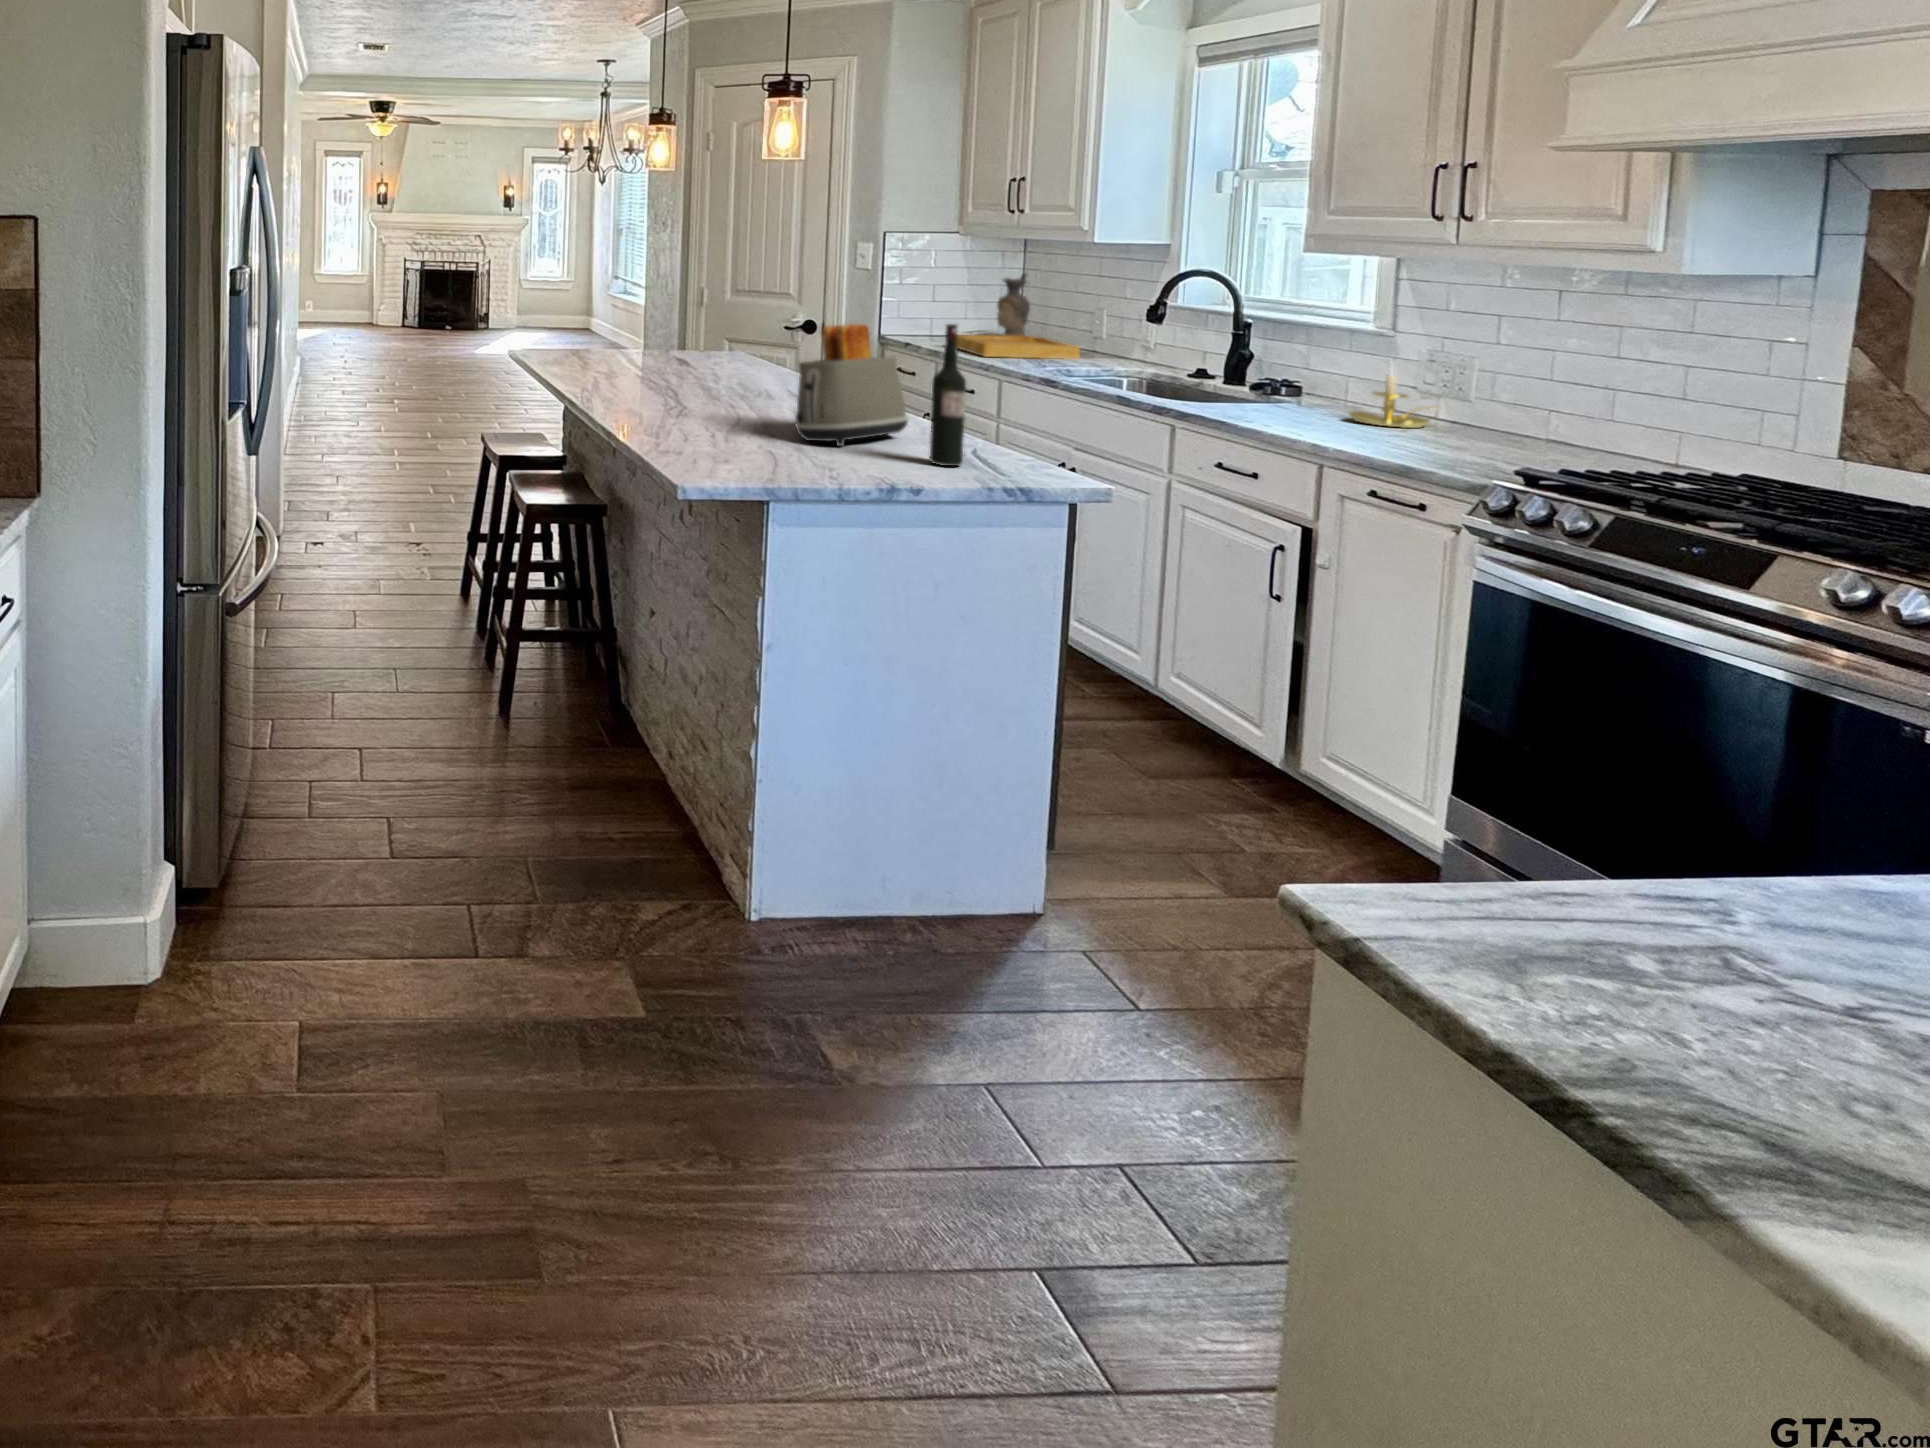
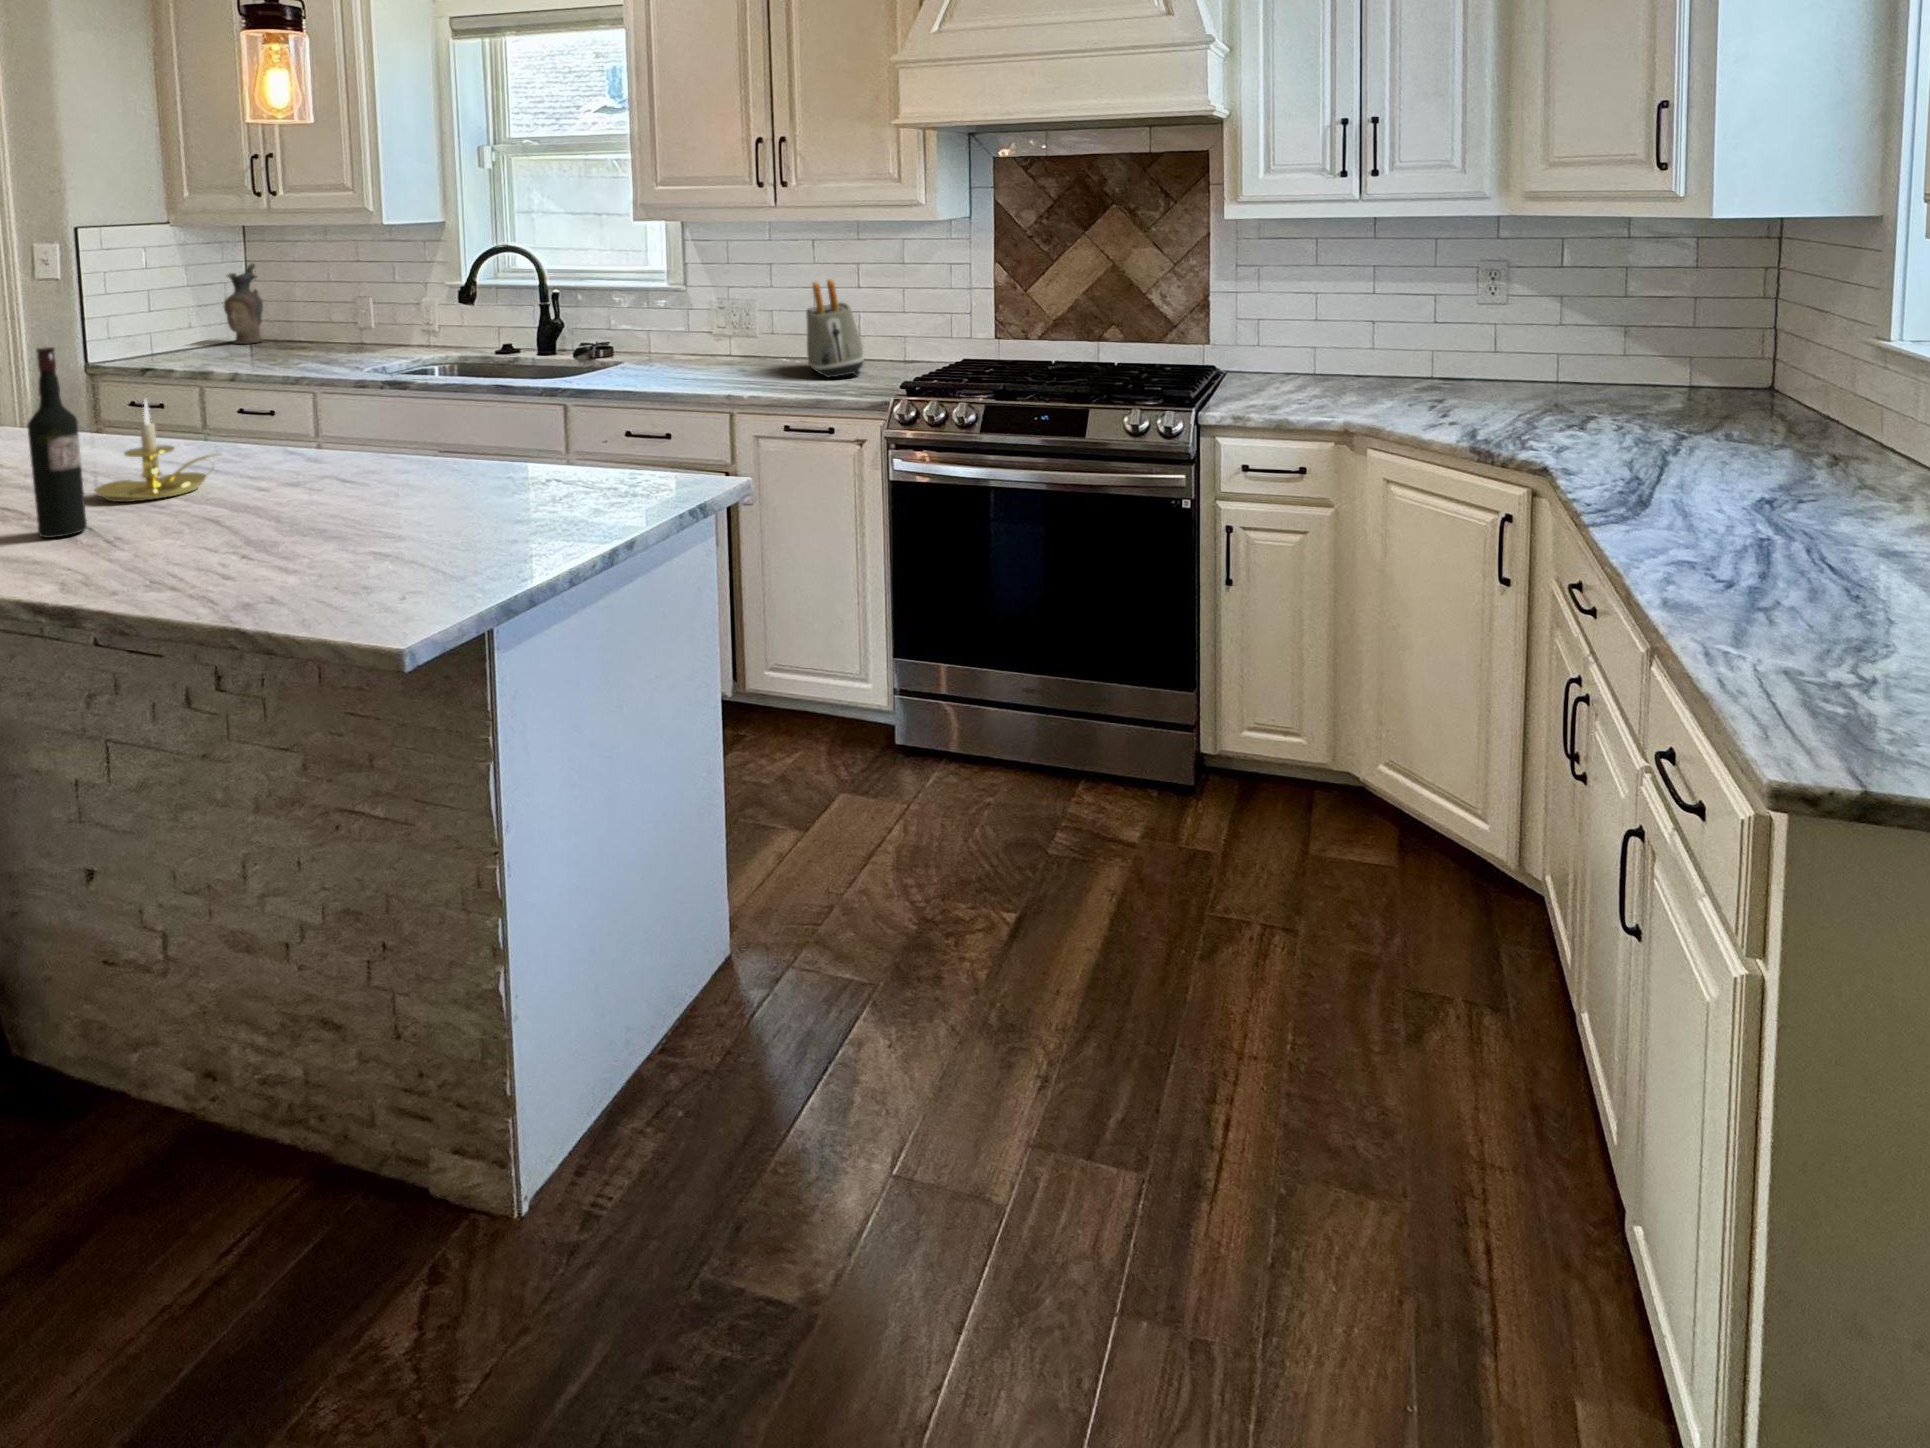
toaster: present [795,324,908,446] -> present [806,279,865,377]
wine bottle: present [930,324,966,466] -> present [28,347,87,538]
tray: present [956,334,1080,359] -> none [206,336,371,369]
candle holder: present [1349,362,1431,428] -> present [95,400,217,502]

